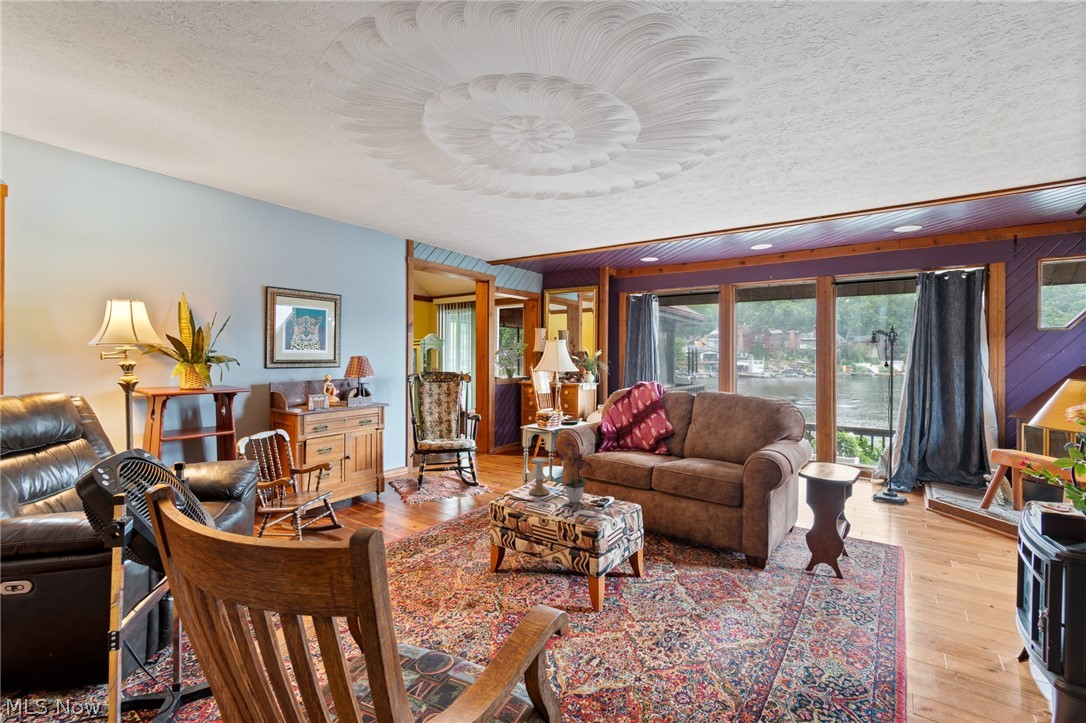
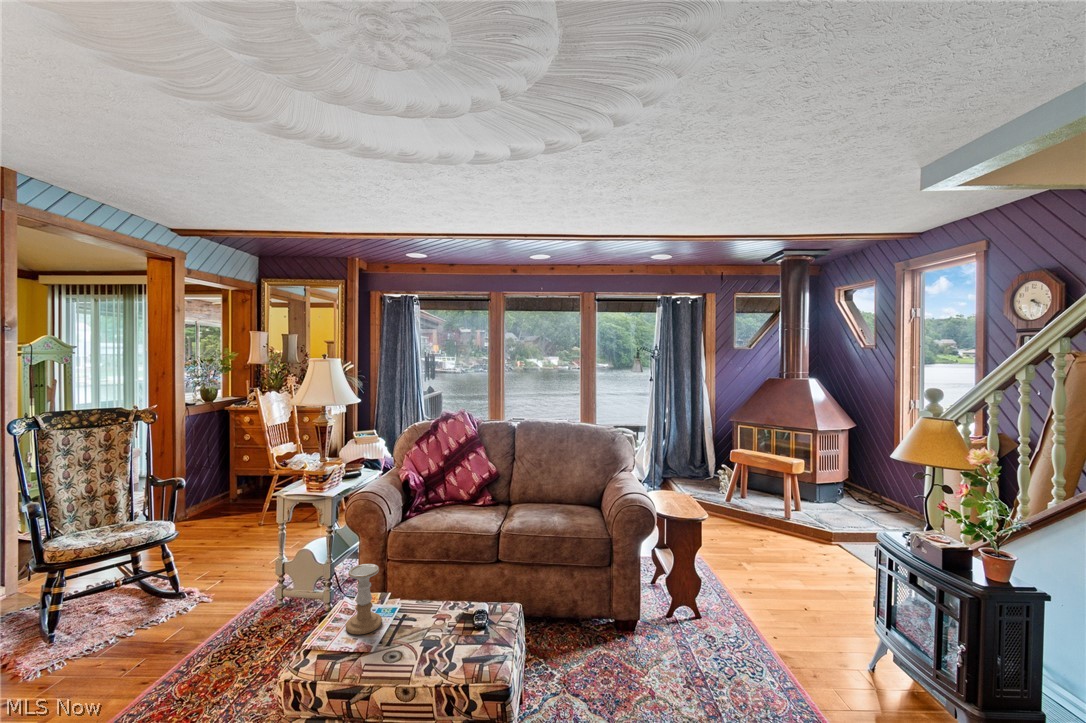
flower arrangement: present [559,442,592,503] -> none [402,530,470,633]

